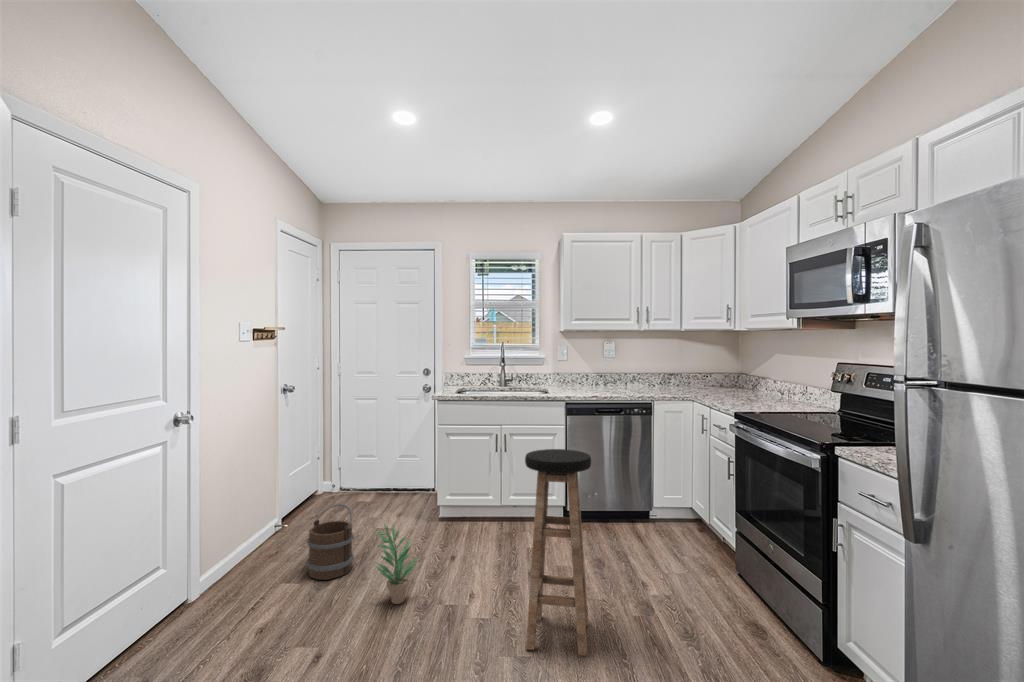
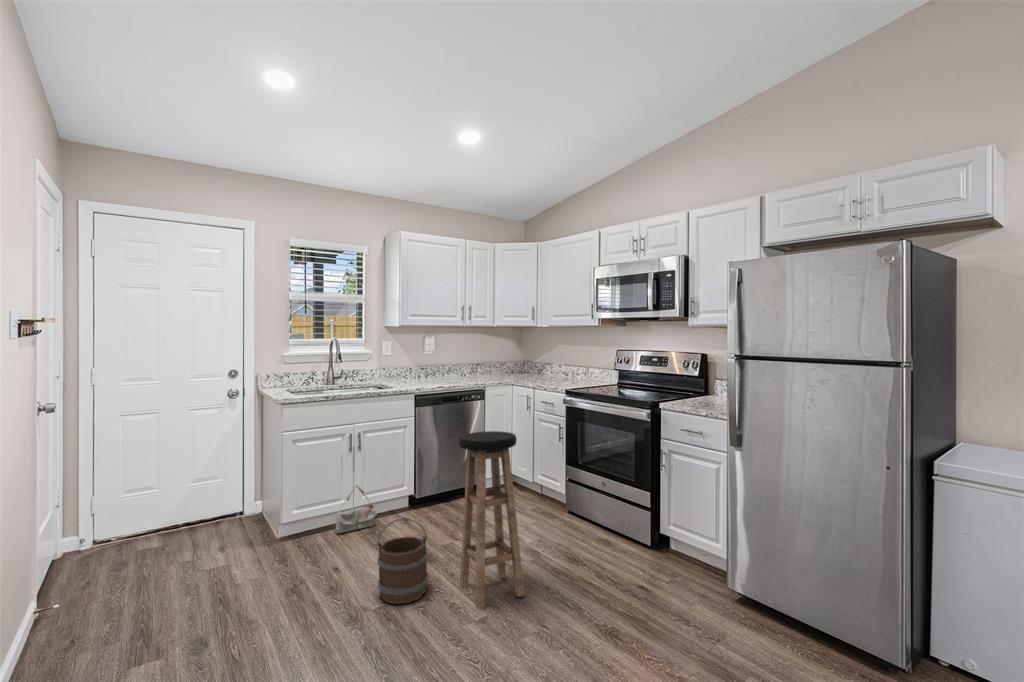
bag: none [480,484,519,528] -> present [336,485,377,533]
bucket: present [307,504,354,580] -> present [376,518,428,604]
potted plant: present [376,524,417,604] -> none [288,538,338,624]

